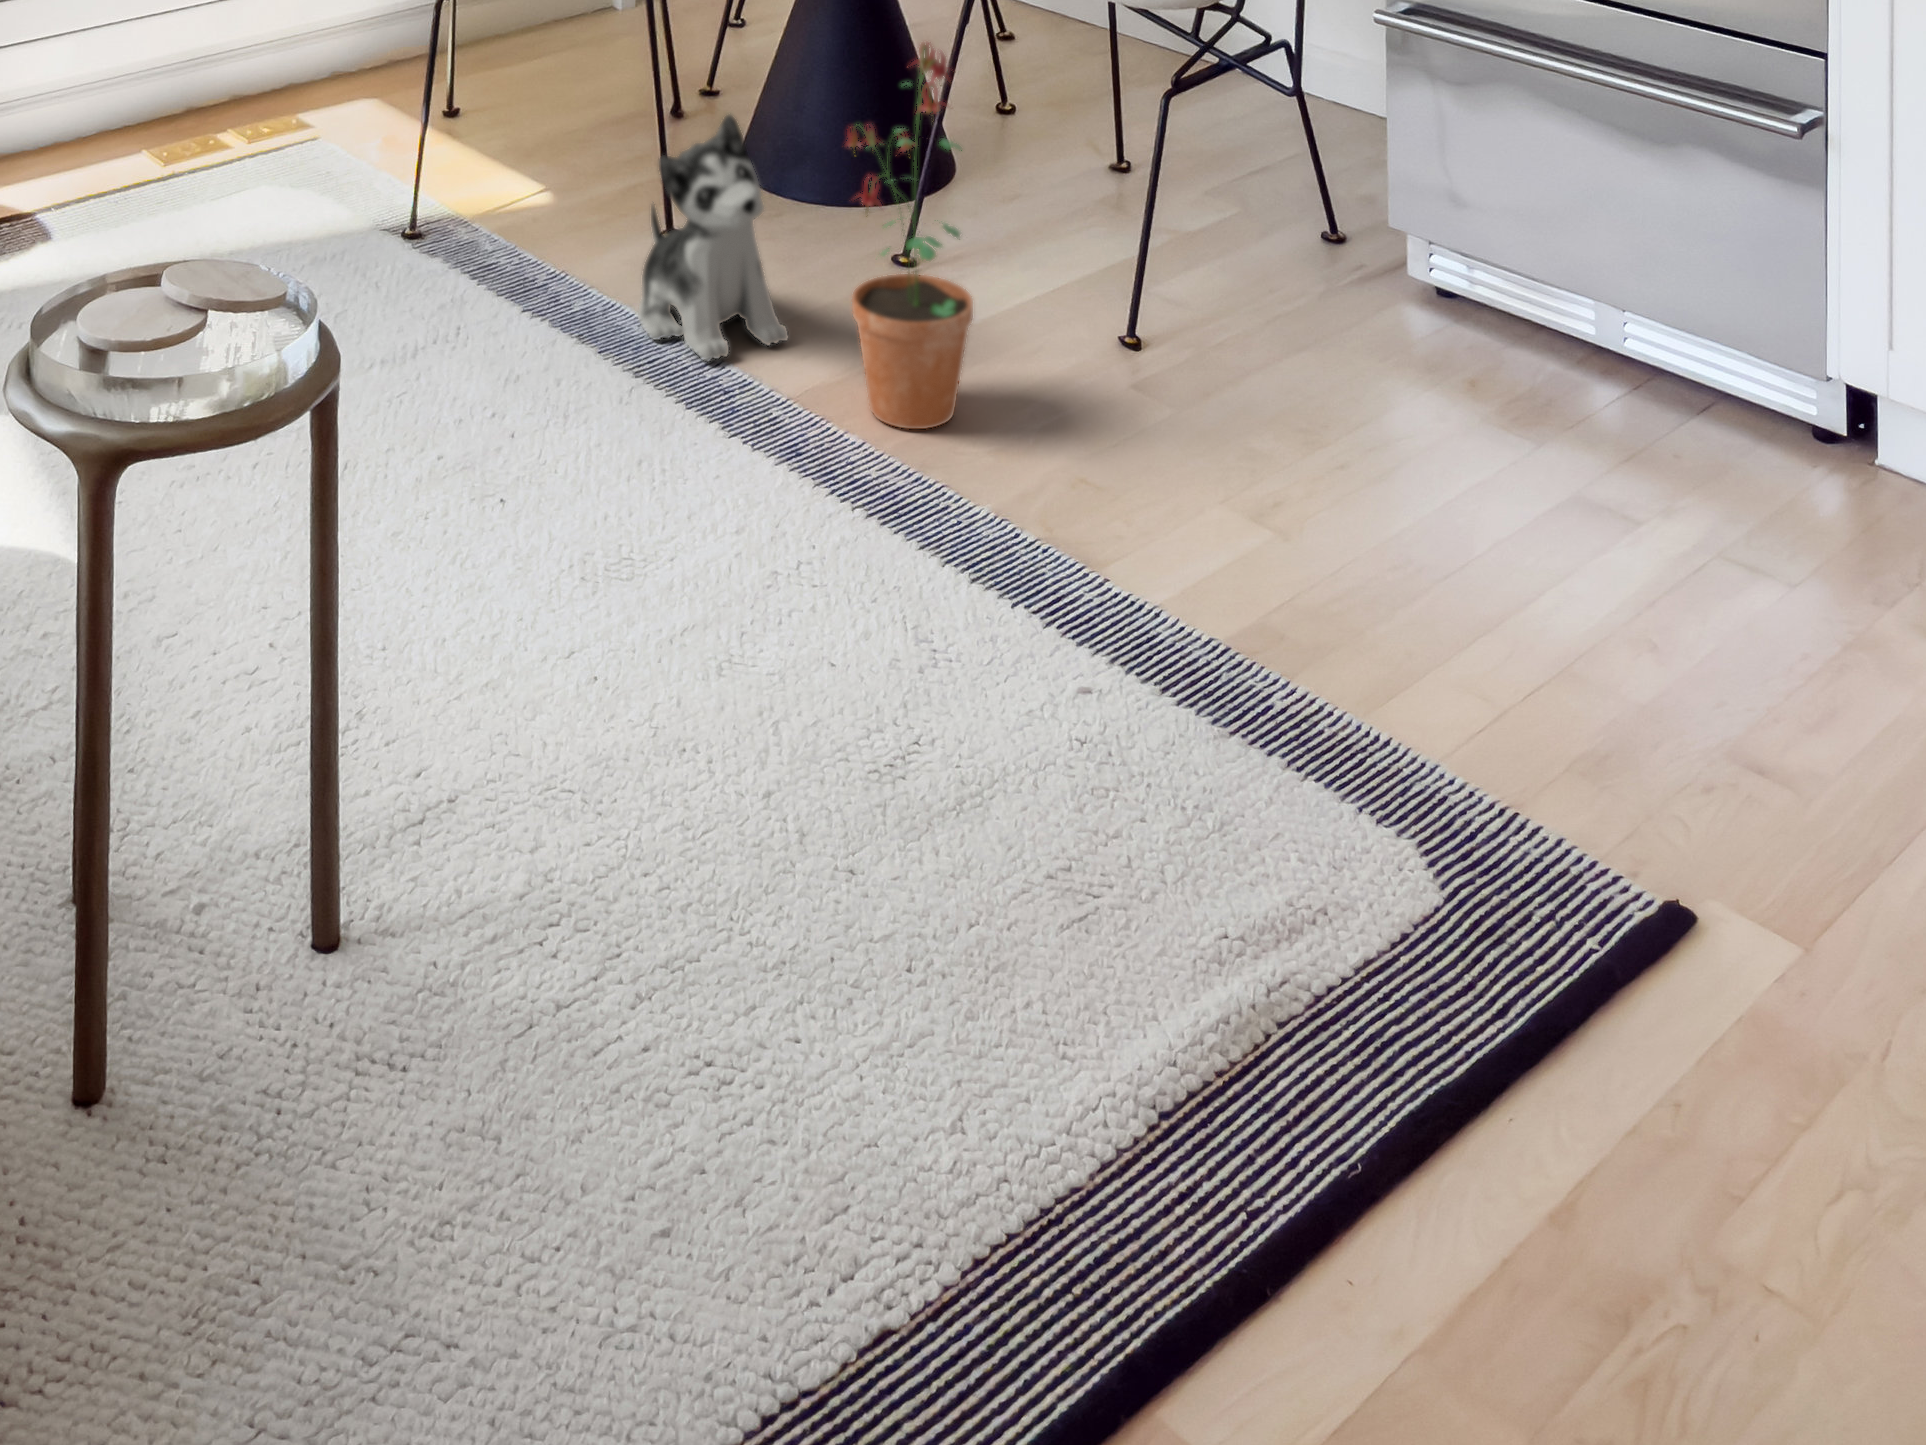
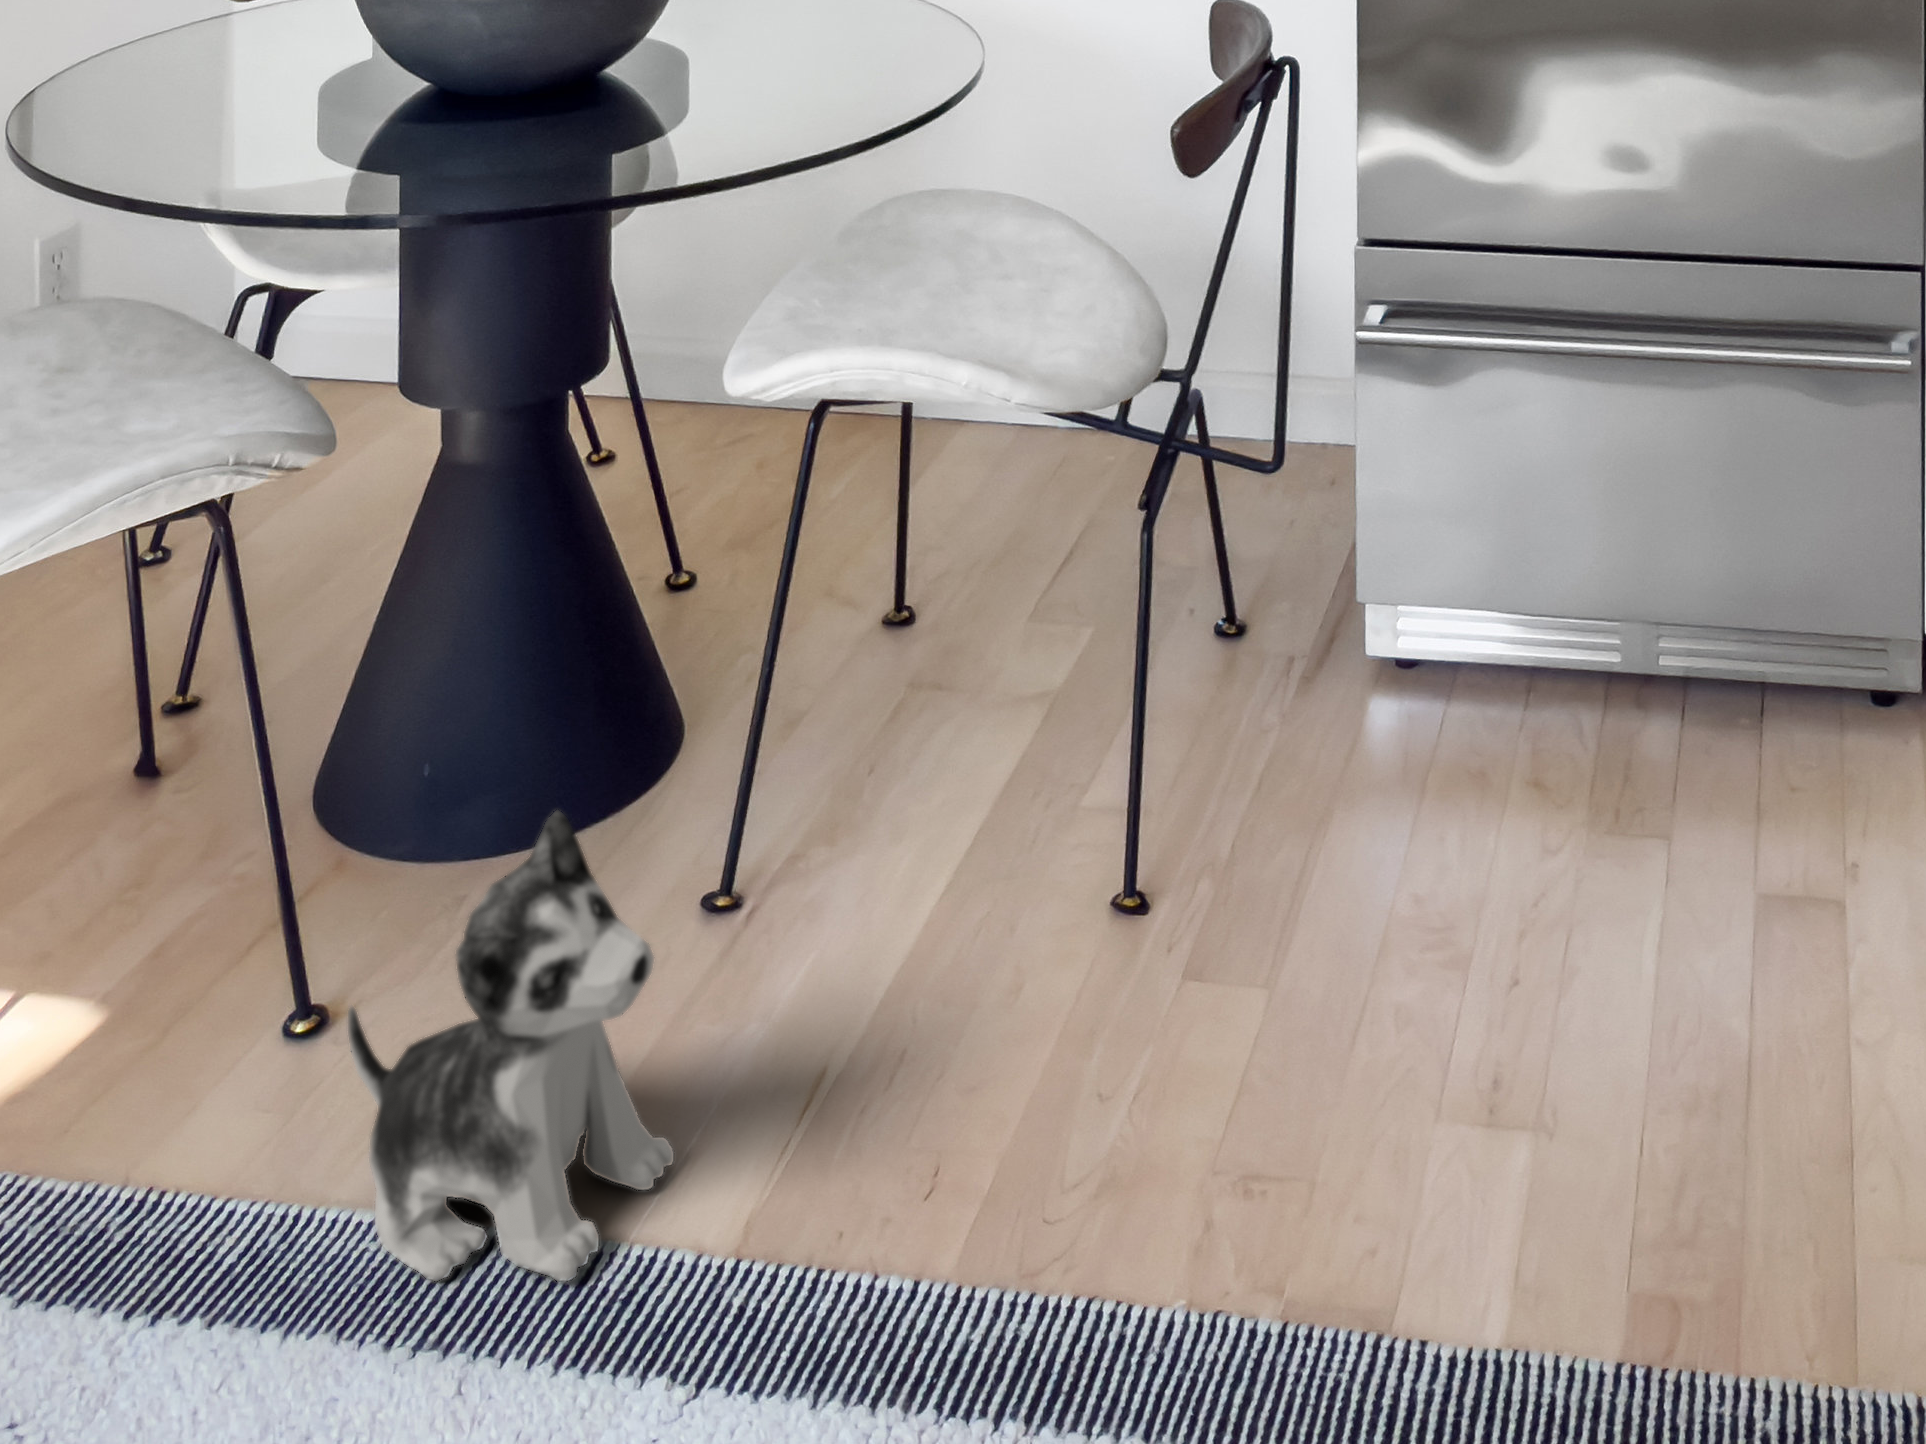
potted plant: present [846,43,973,429] -> none [789,583,1063,1252]

